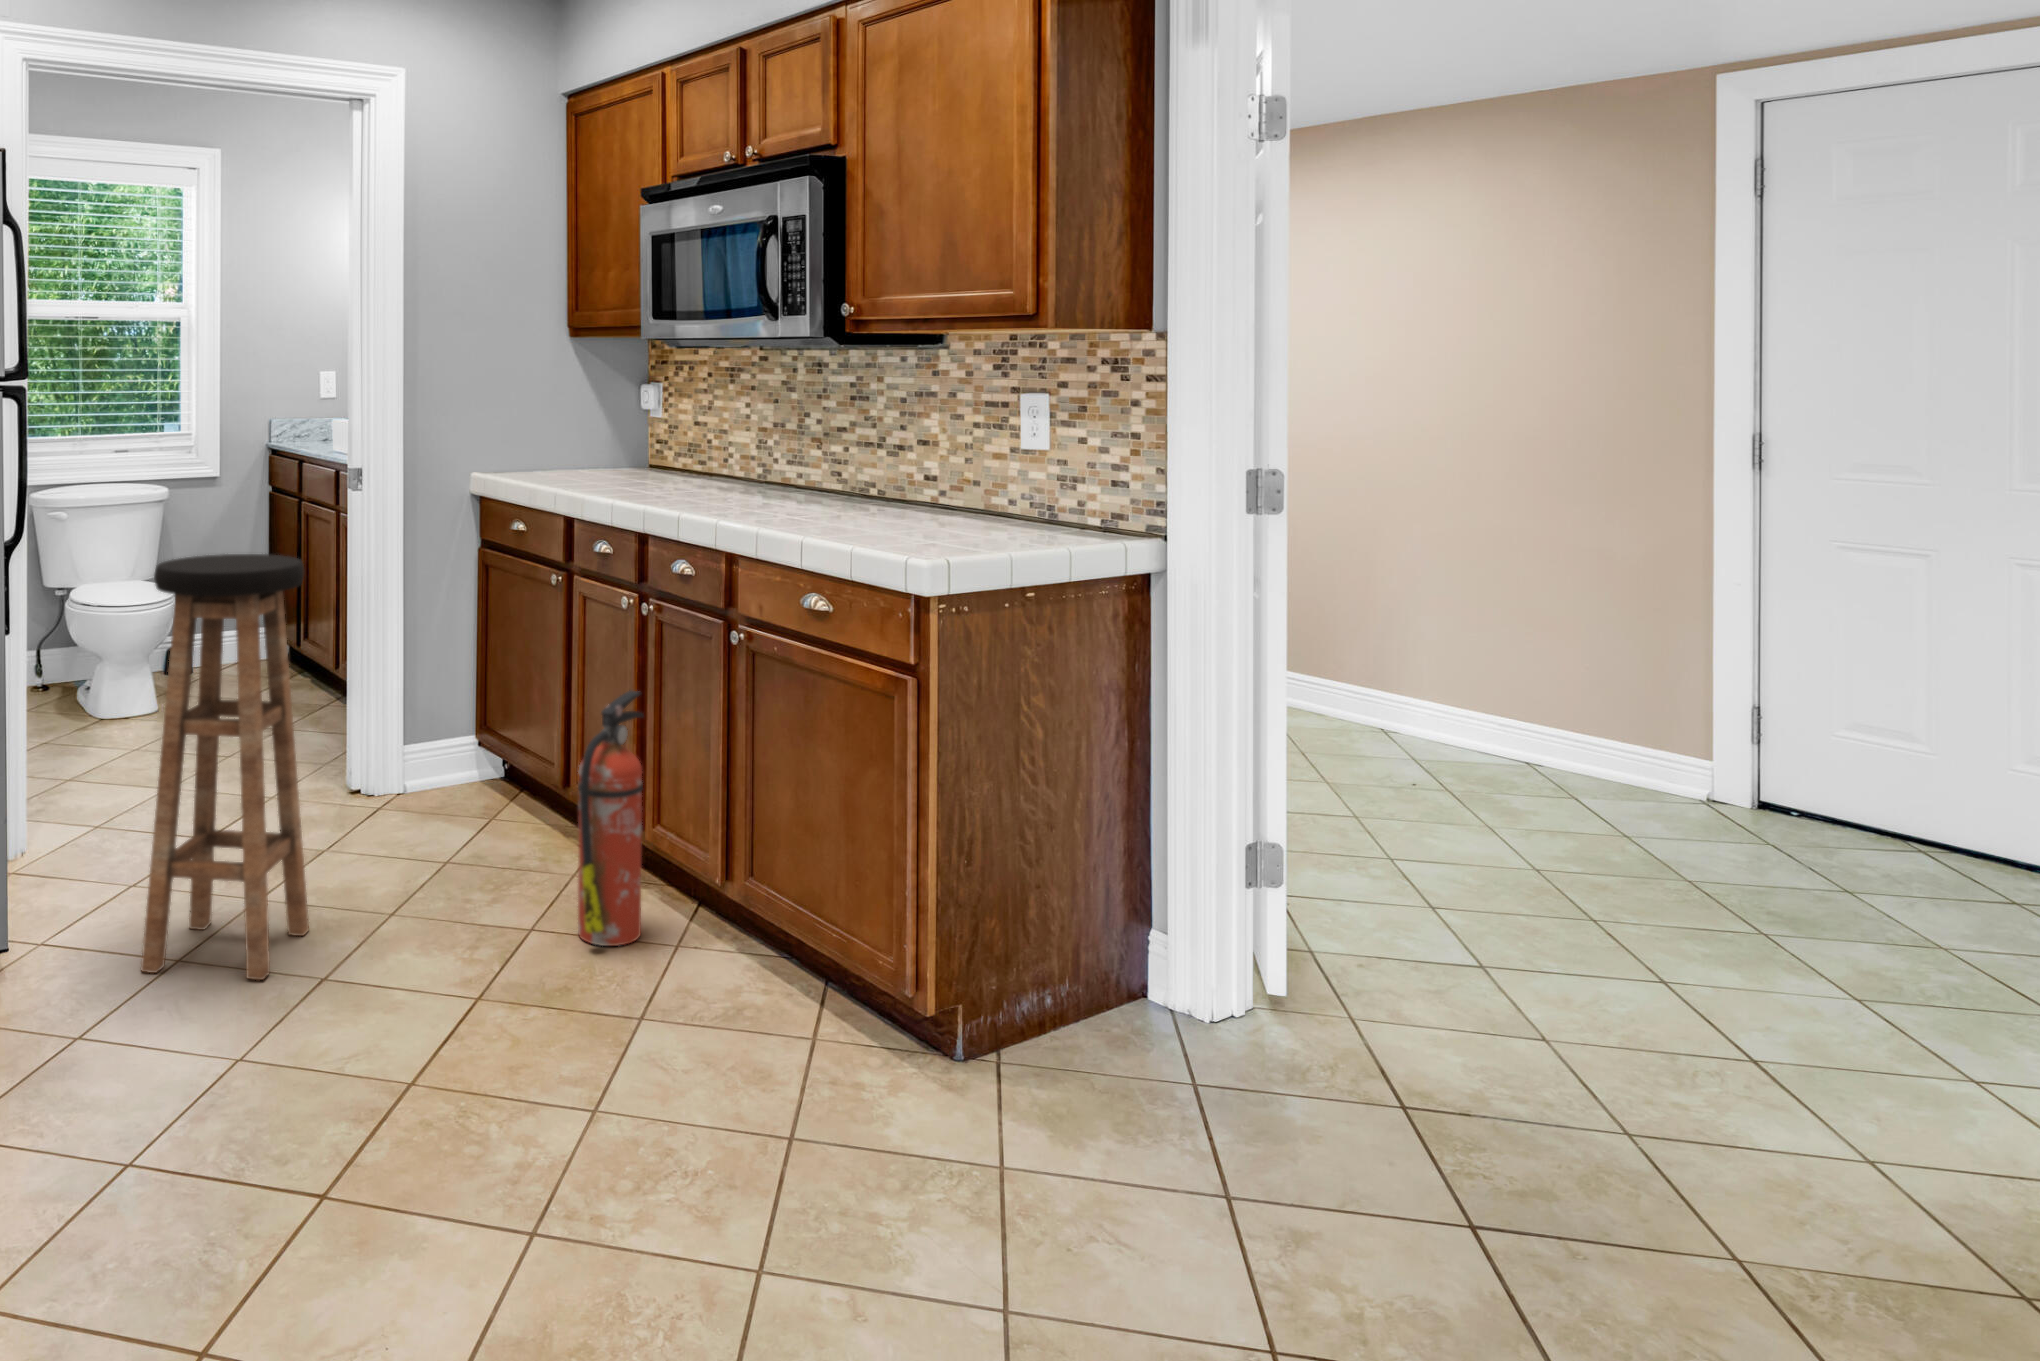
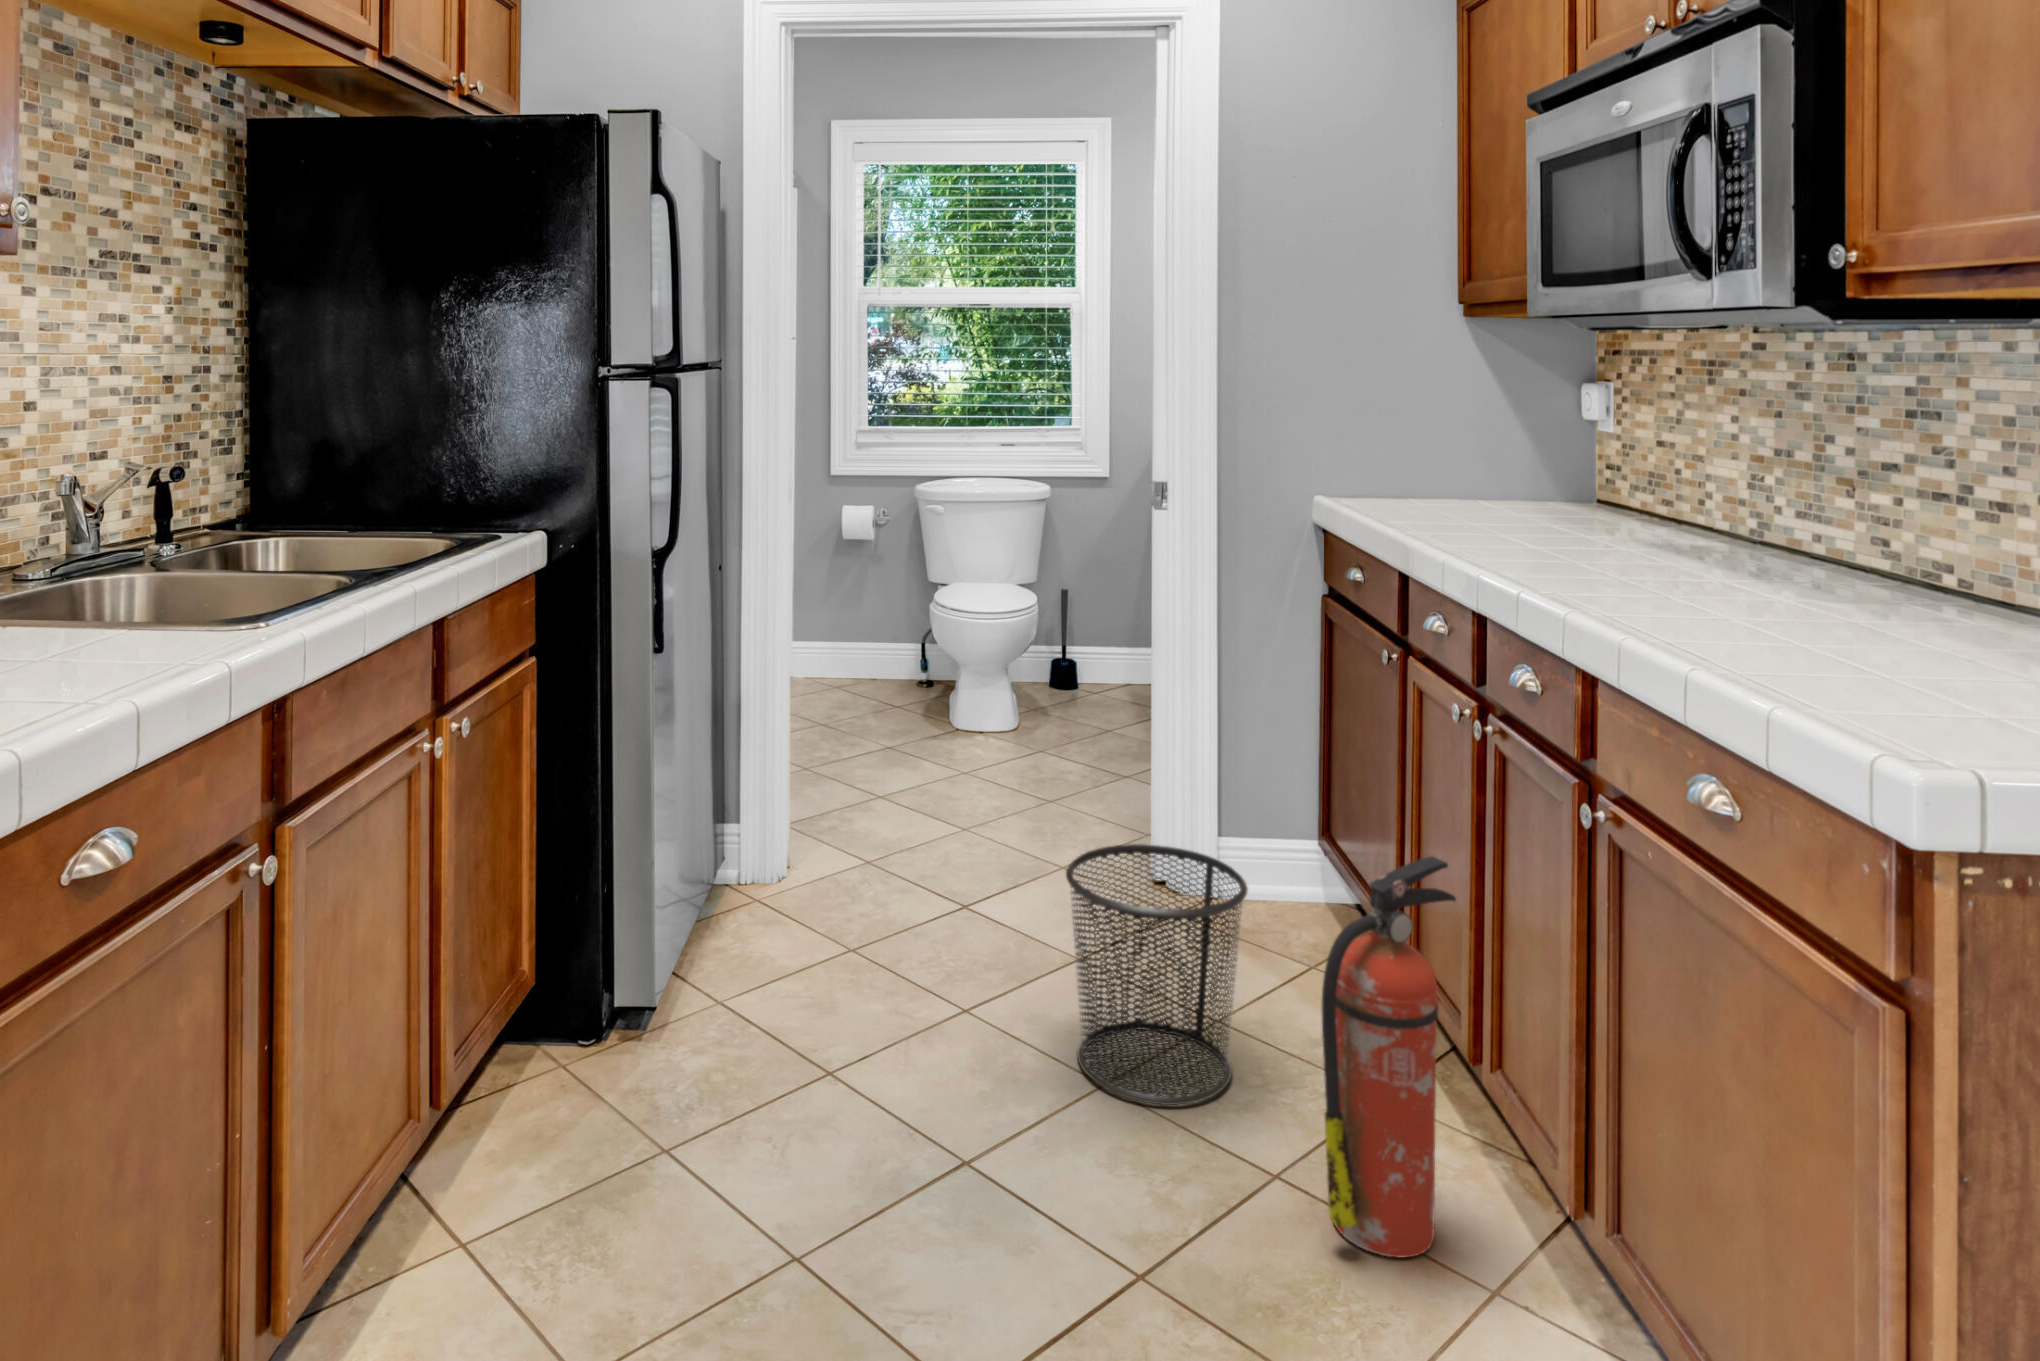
bar stool: present [141,554,309,980] -> none [766,586,982,1144]
waste bin: none [358,736,492,915] -> present [1066,844,1248,1105]

